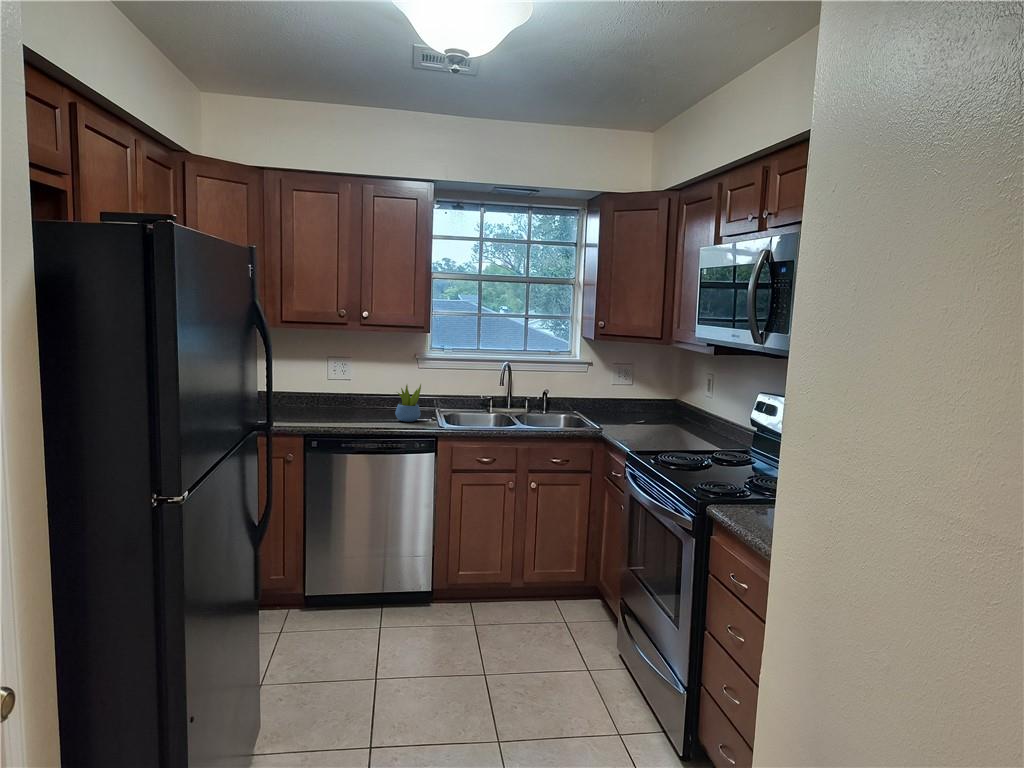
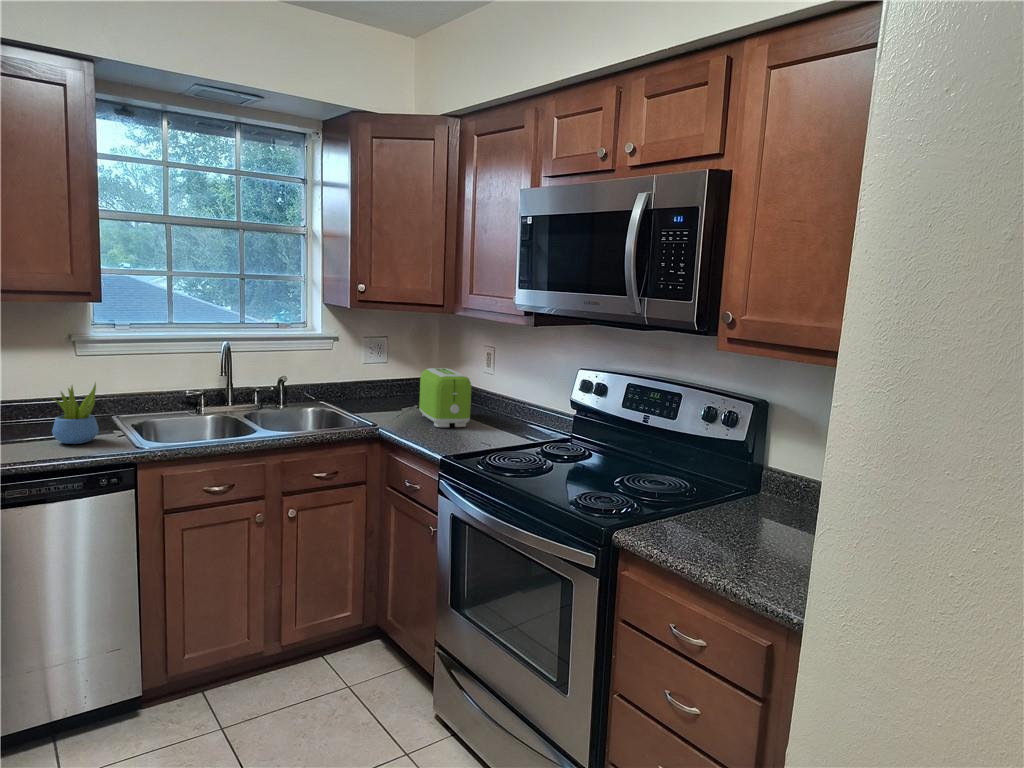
toaster: none [643,389,678,436] -> present [419,368,471,427]

